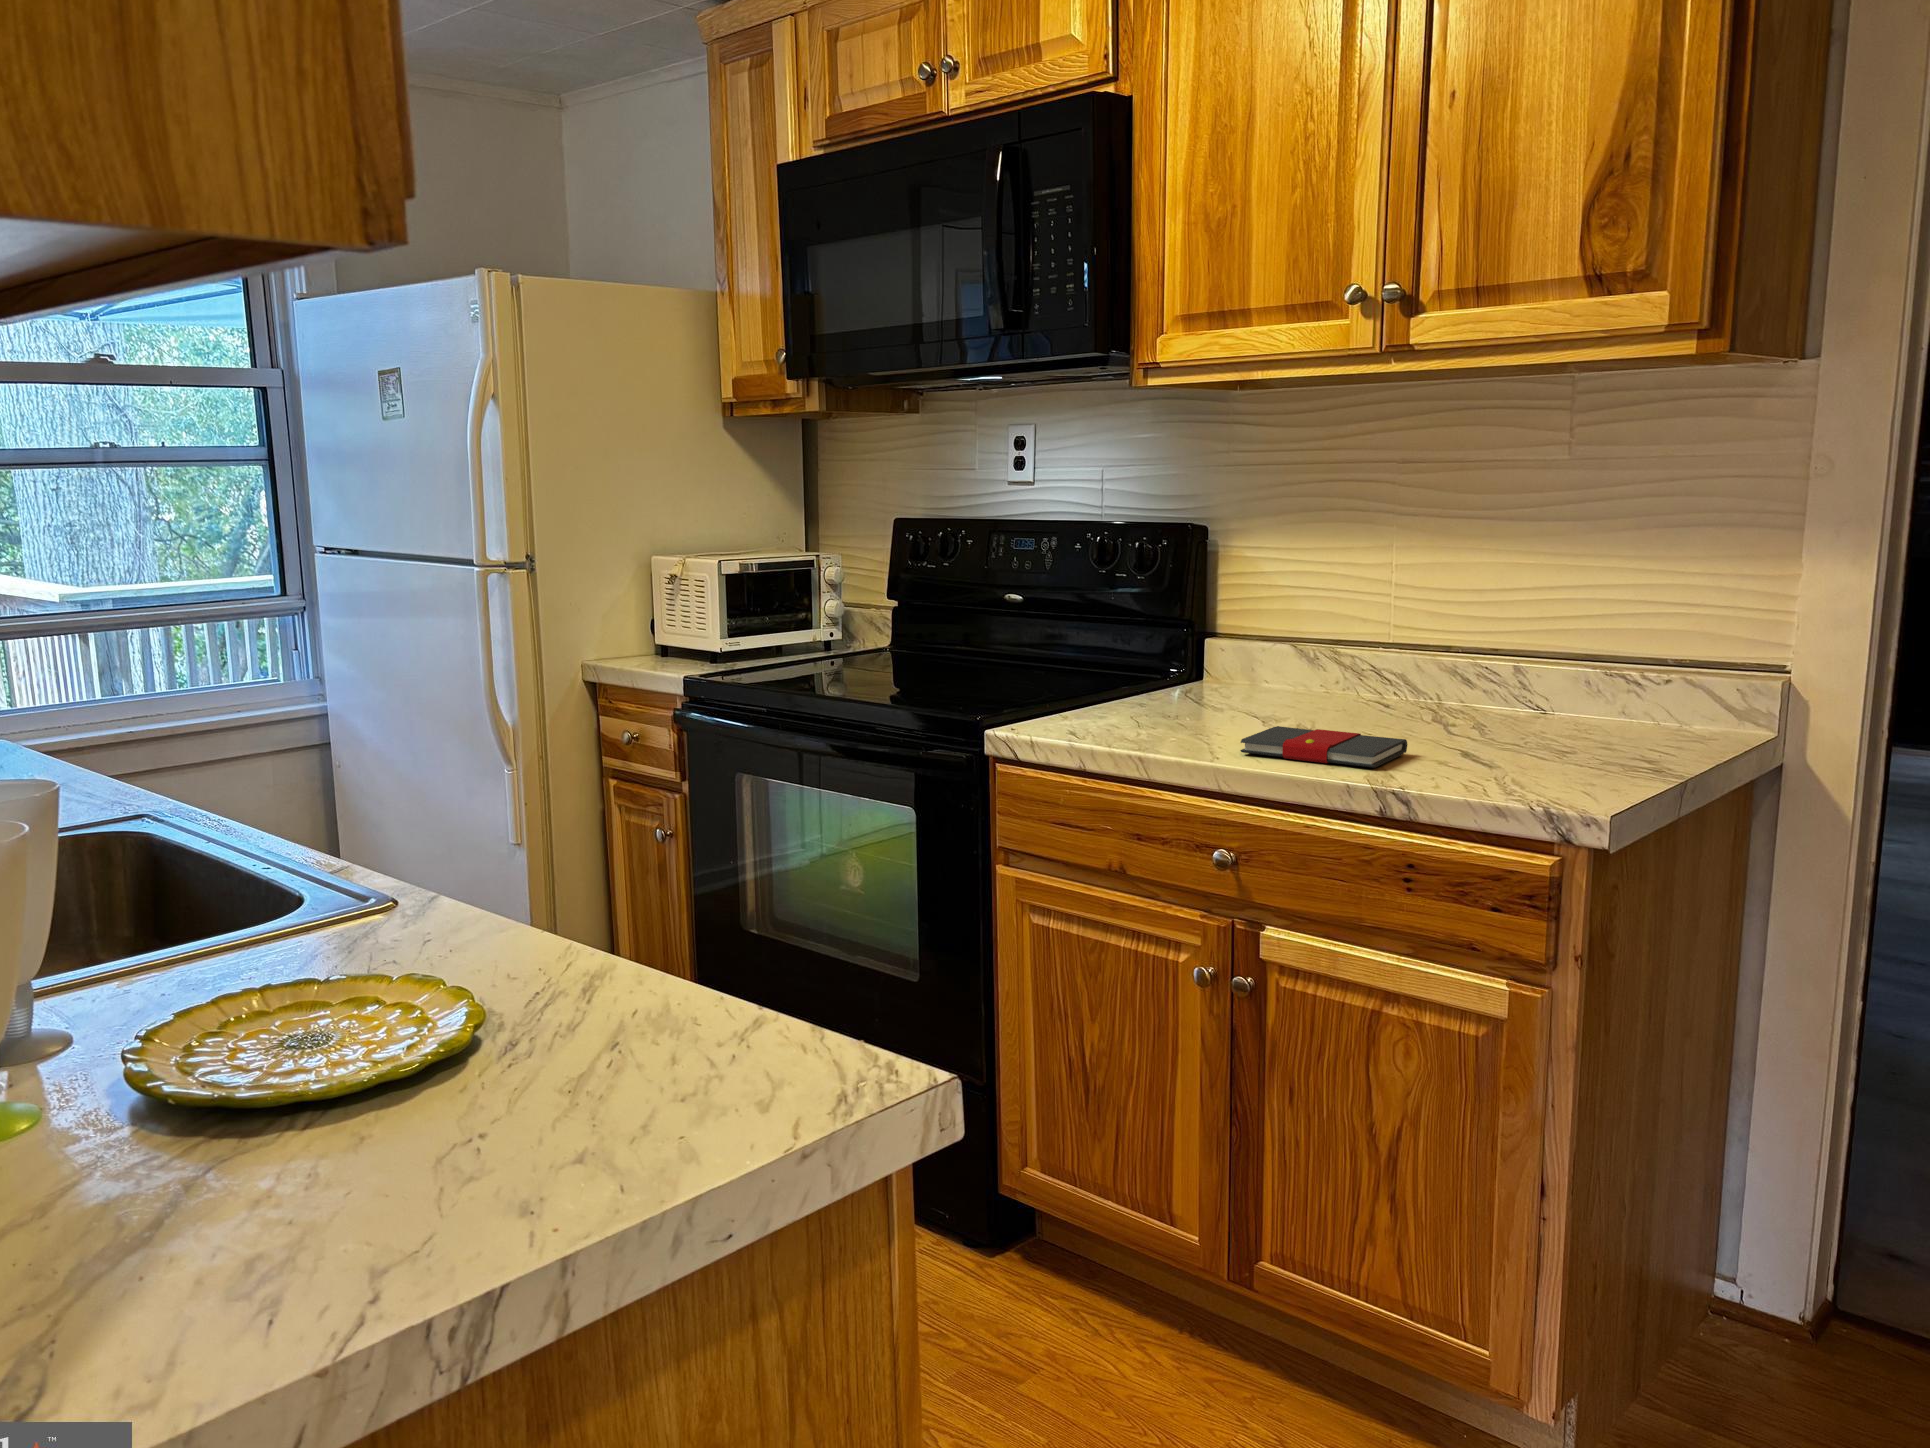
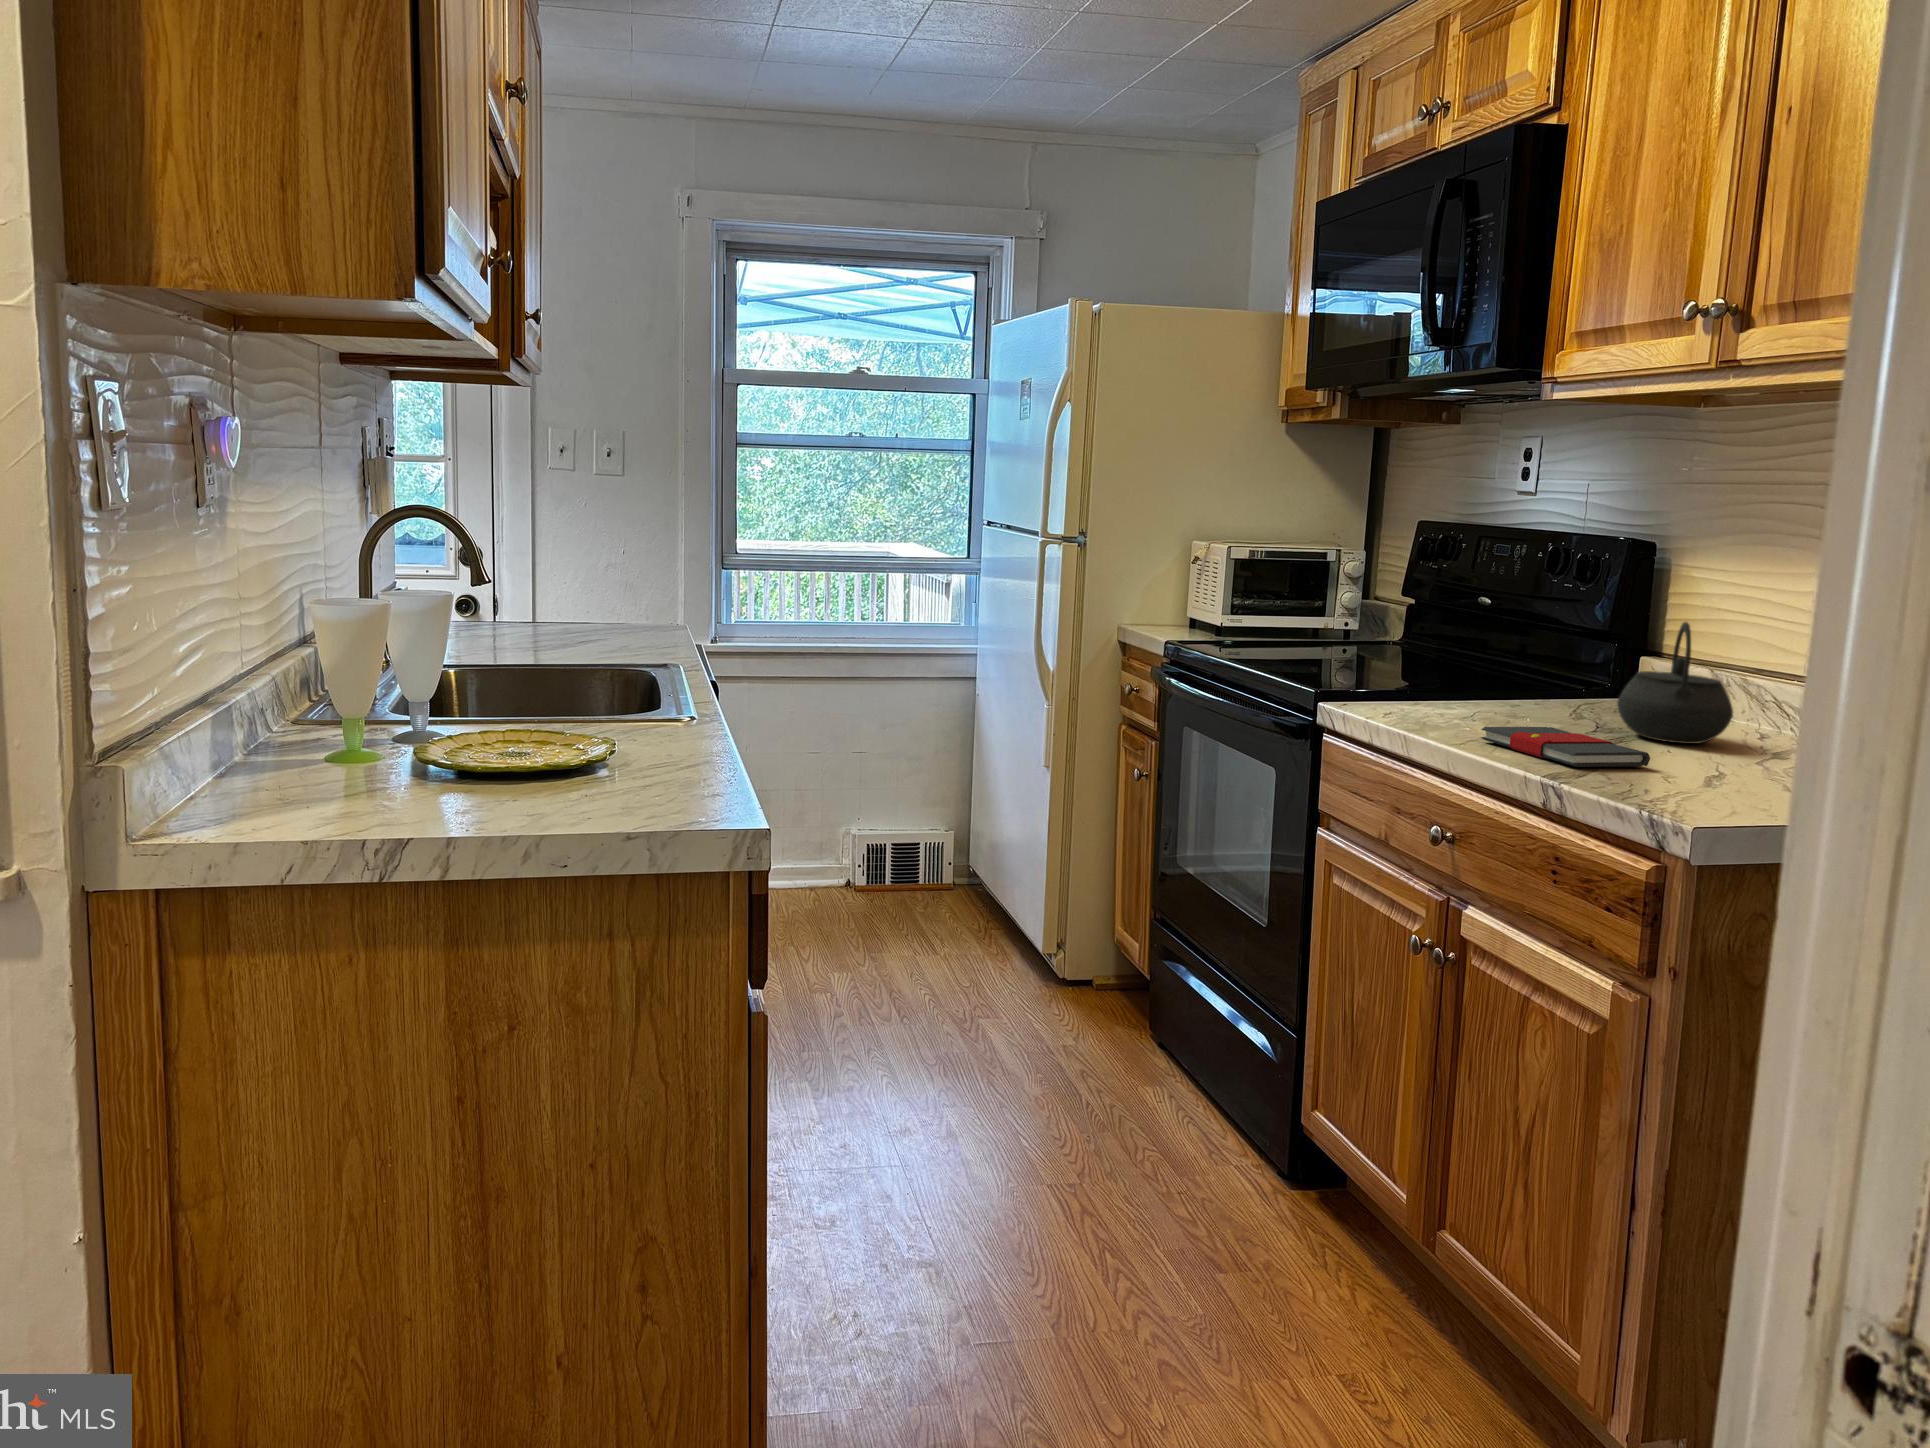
kettle: none [1274,599,1379,718] -> present [1617,622,1733,744]

